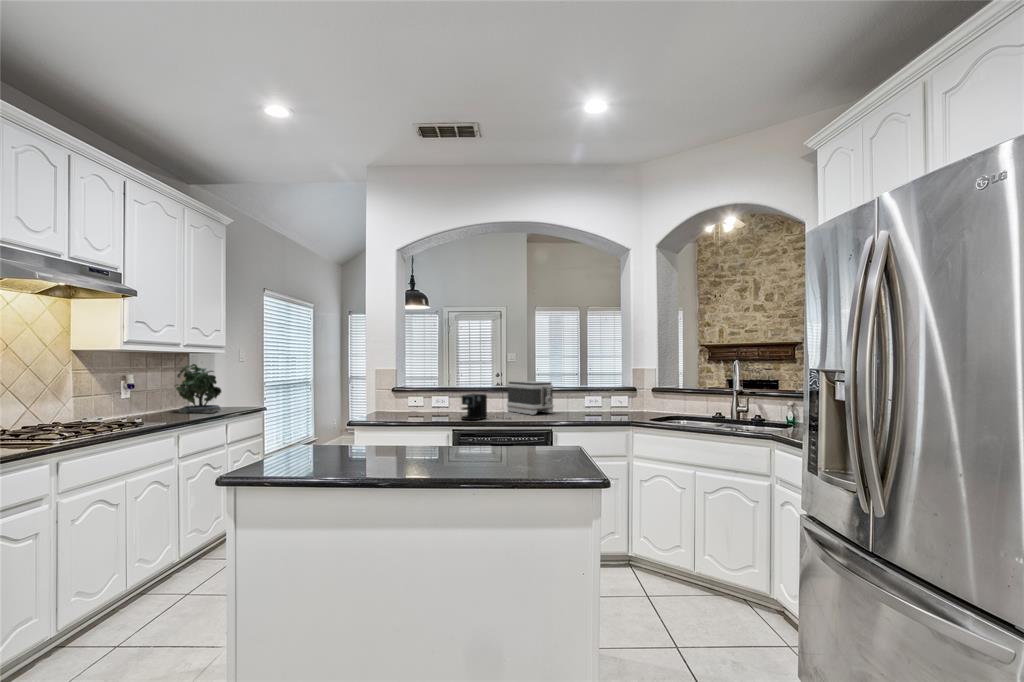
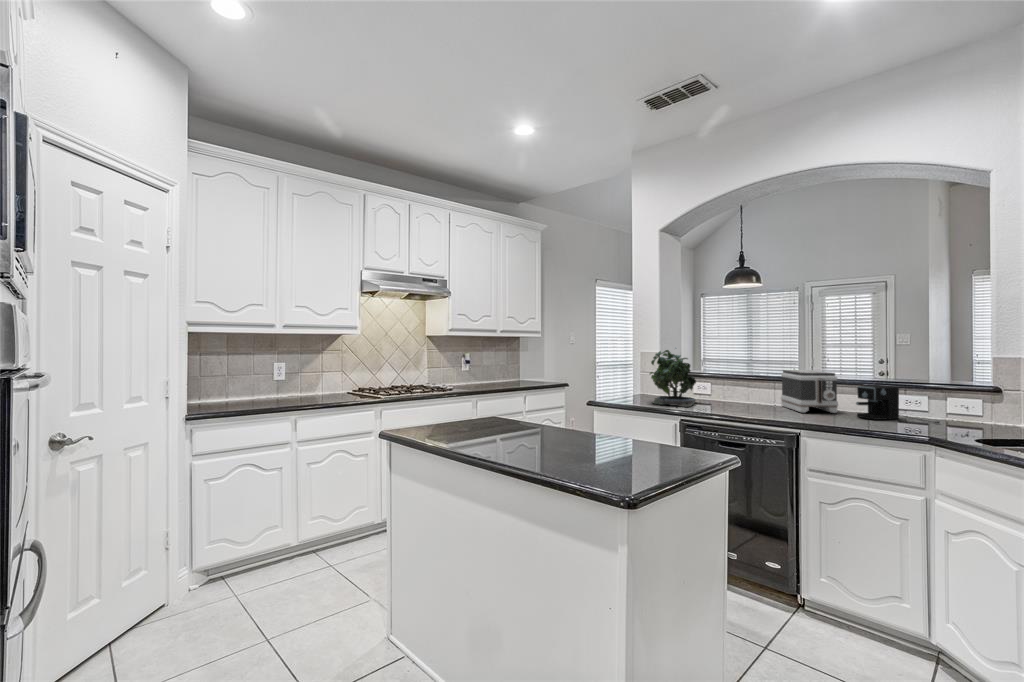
potted plant: present [175,364,221,413] -> present [650,350,696,407]
coffee maker: present [461,394,487,420] -> present [856,385,940,423]

